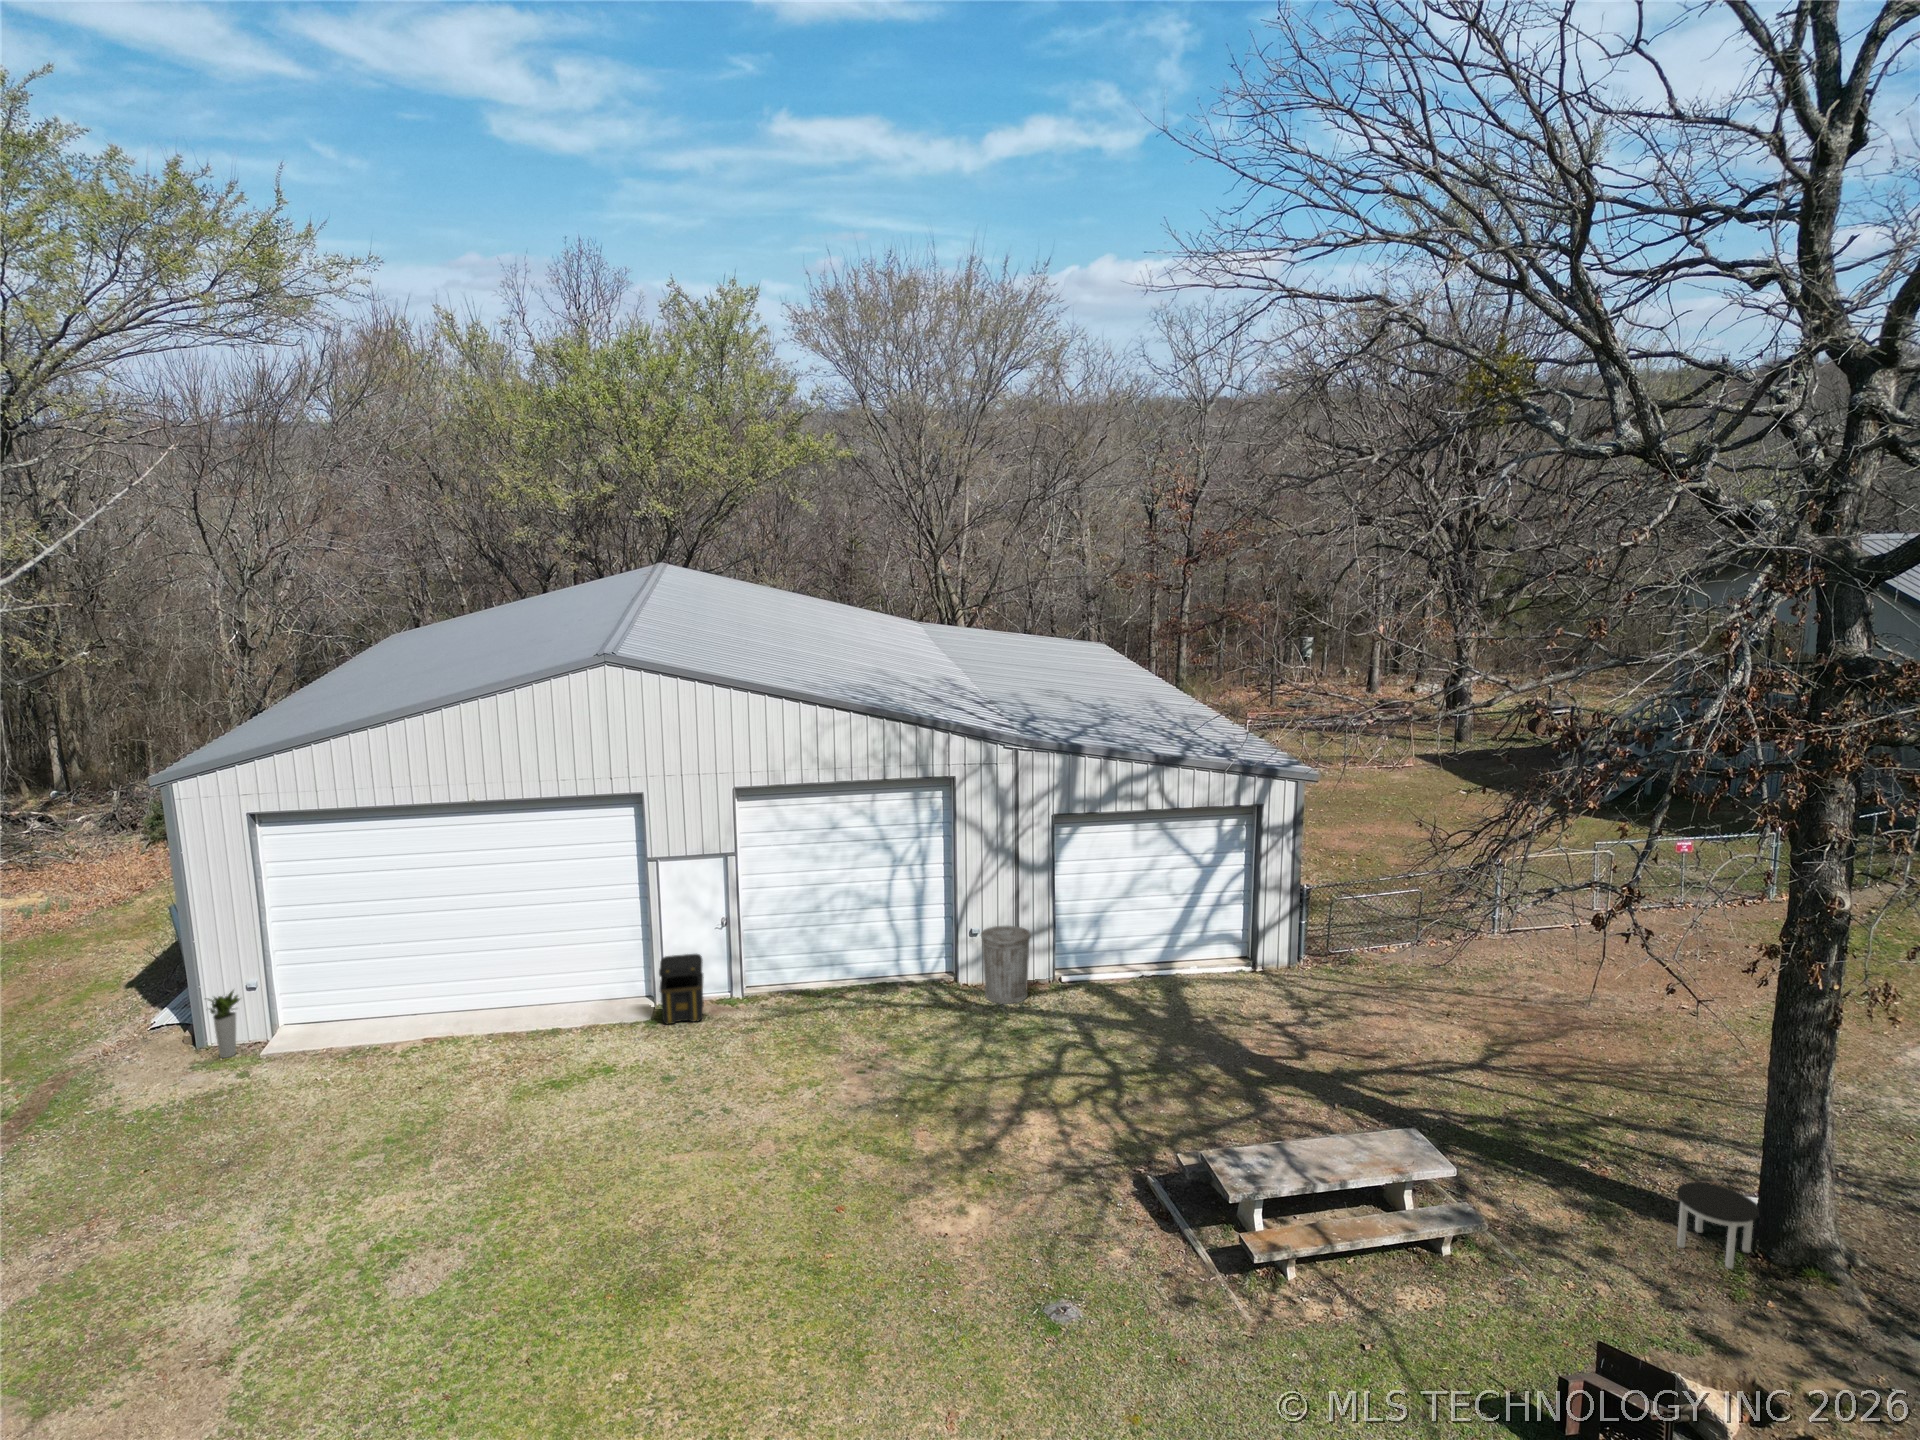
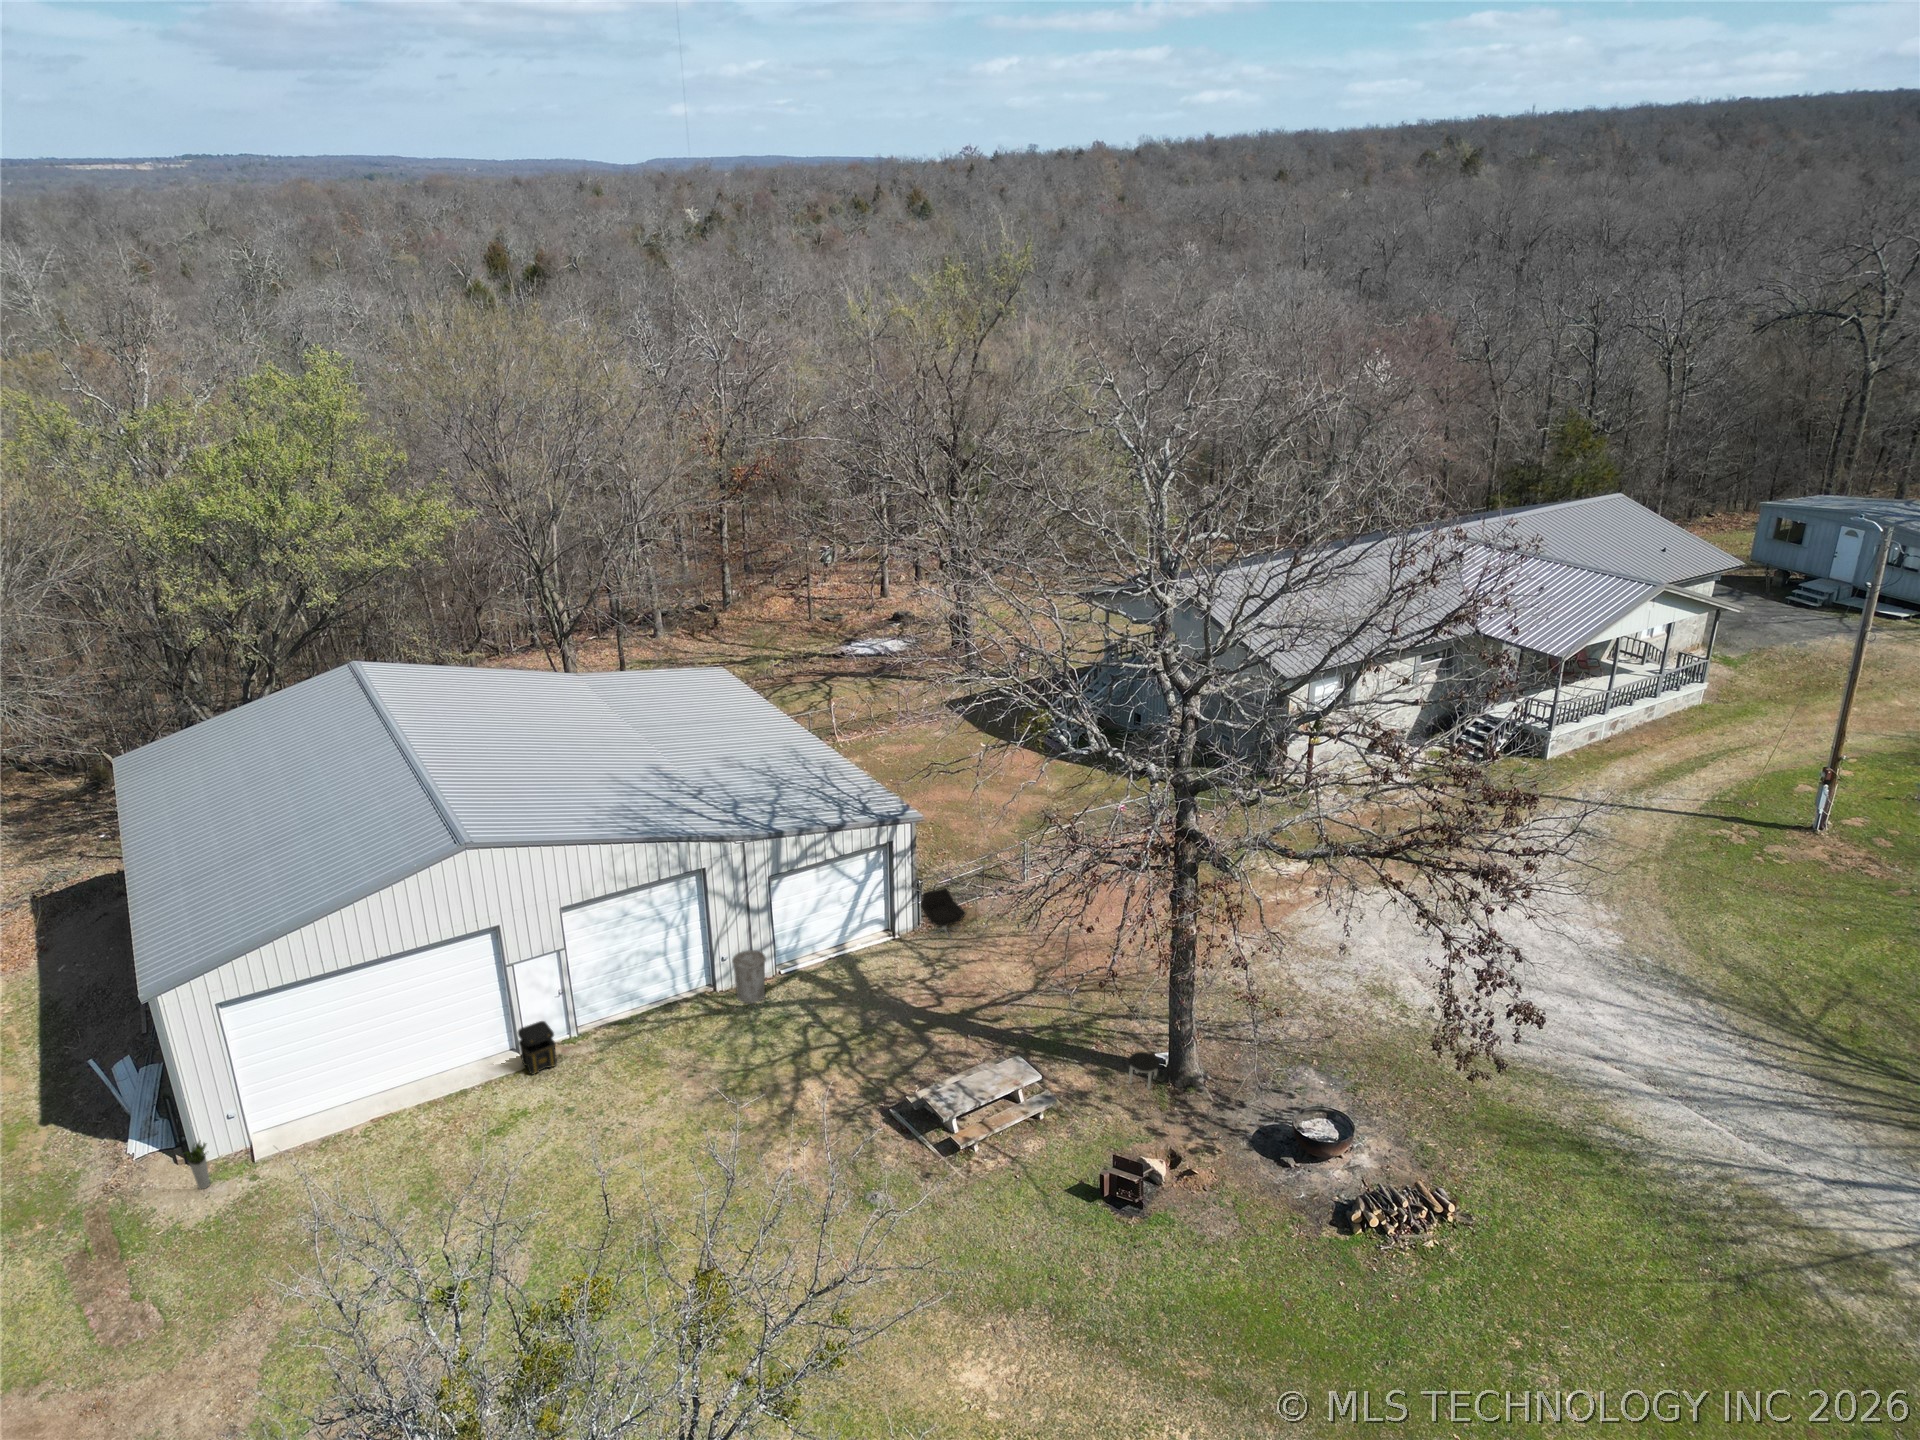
lounge chair: none [1303,908,1378,983] -> present [921,888,966,938]

